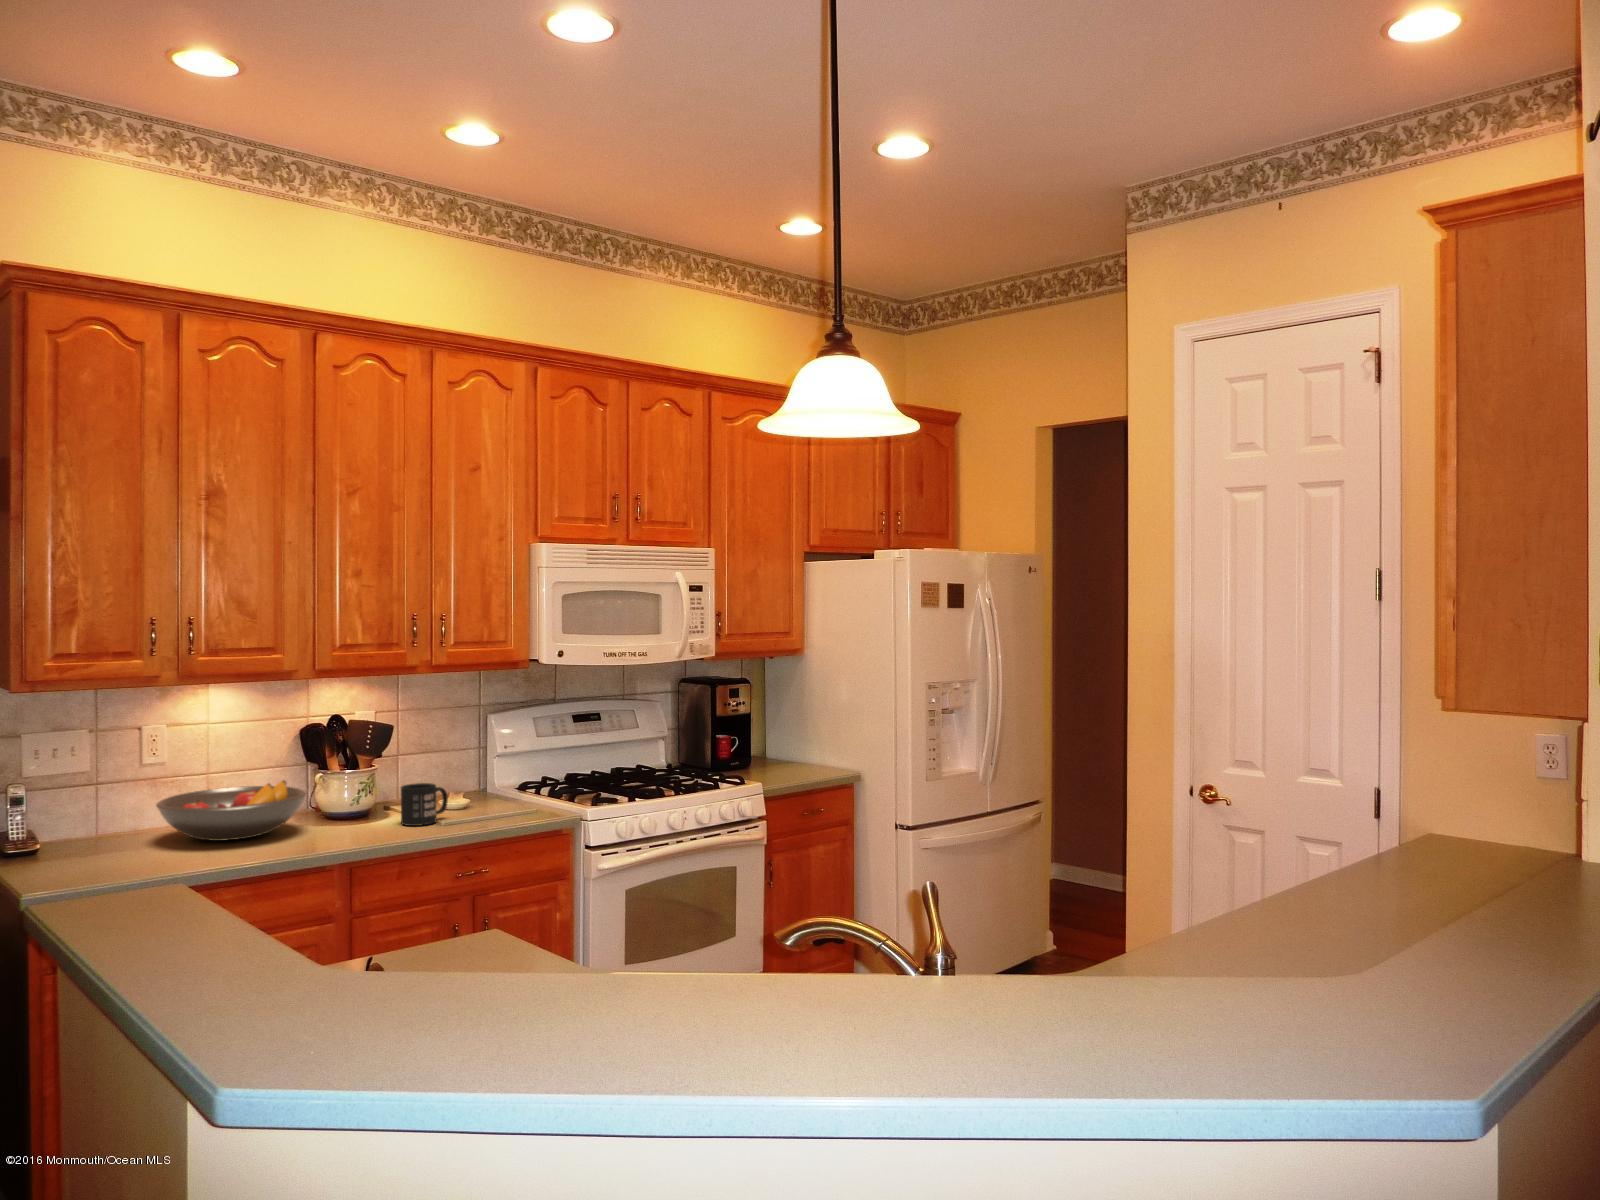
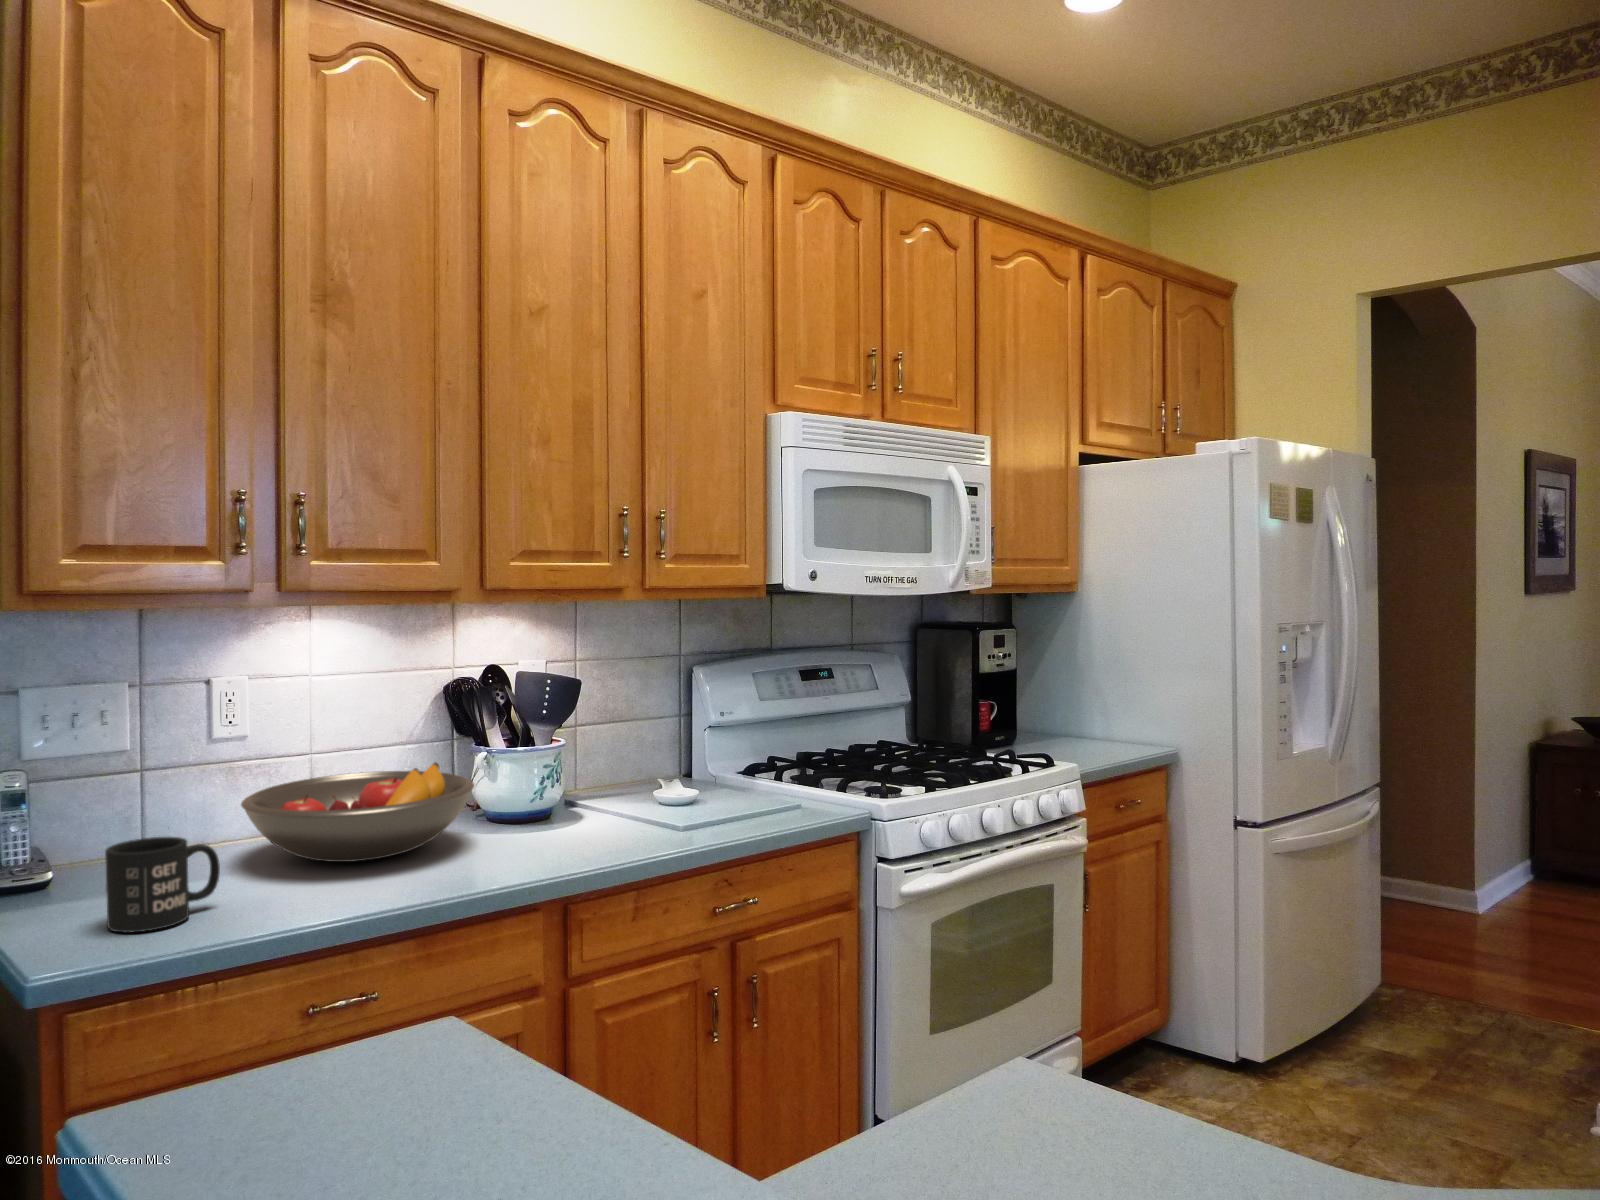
mug: present [401,783,448,826] -> present [105,837,220,932]

